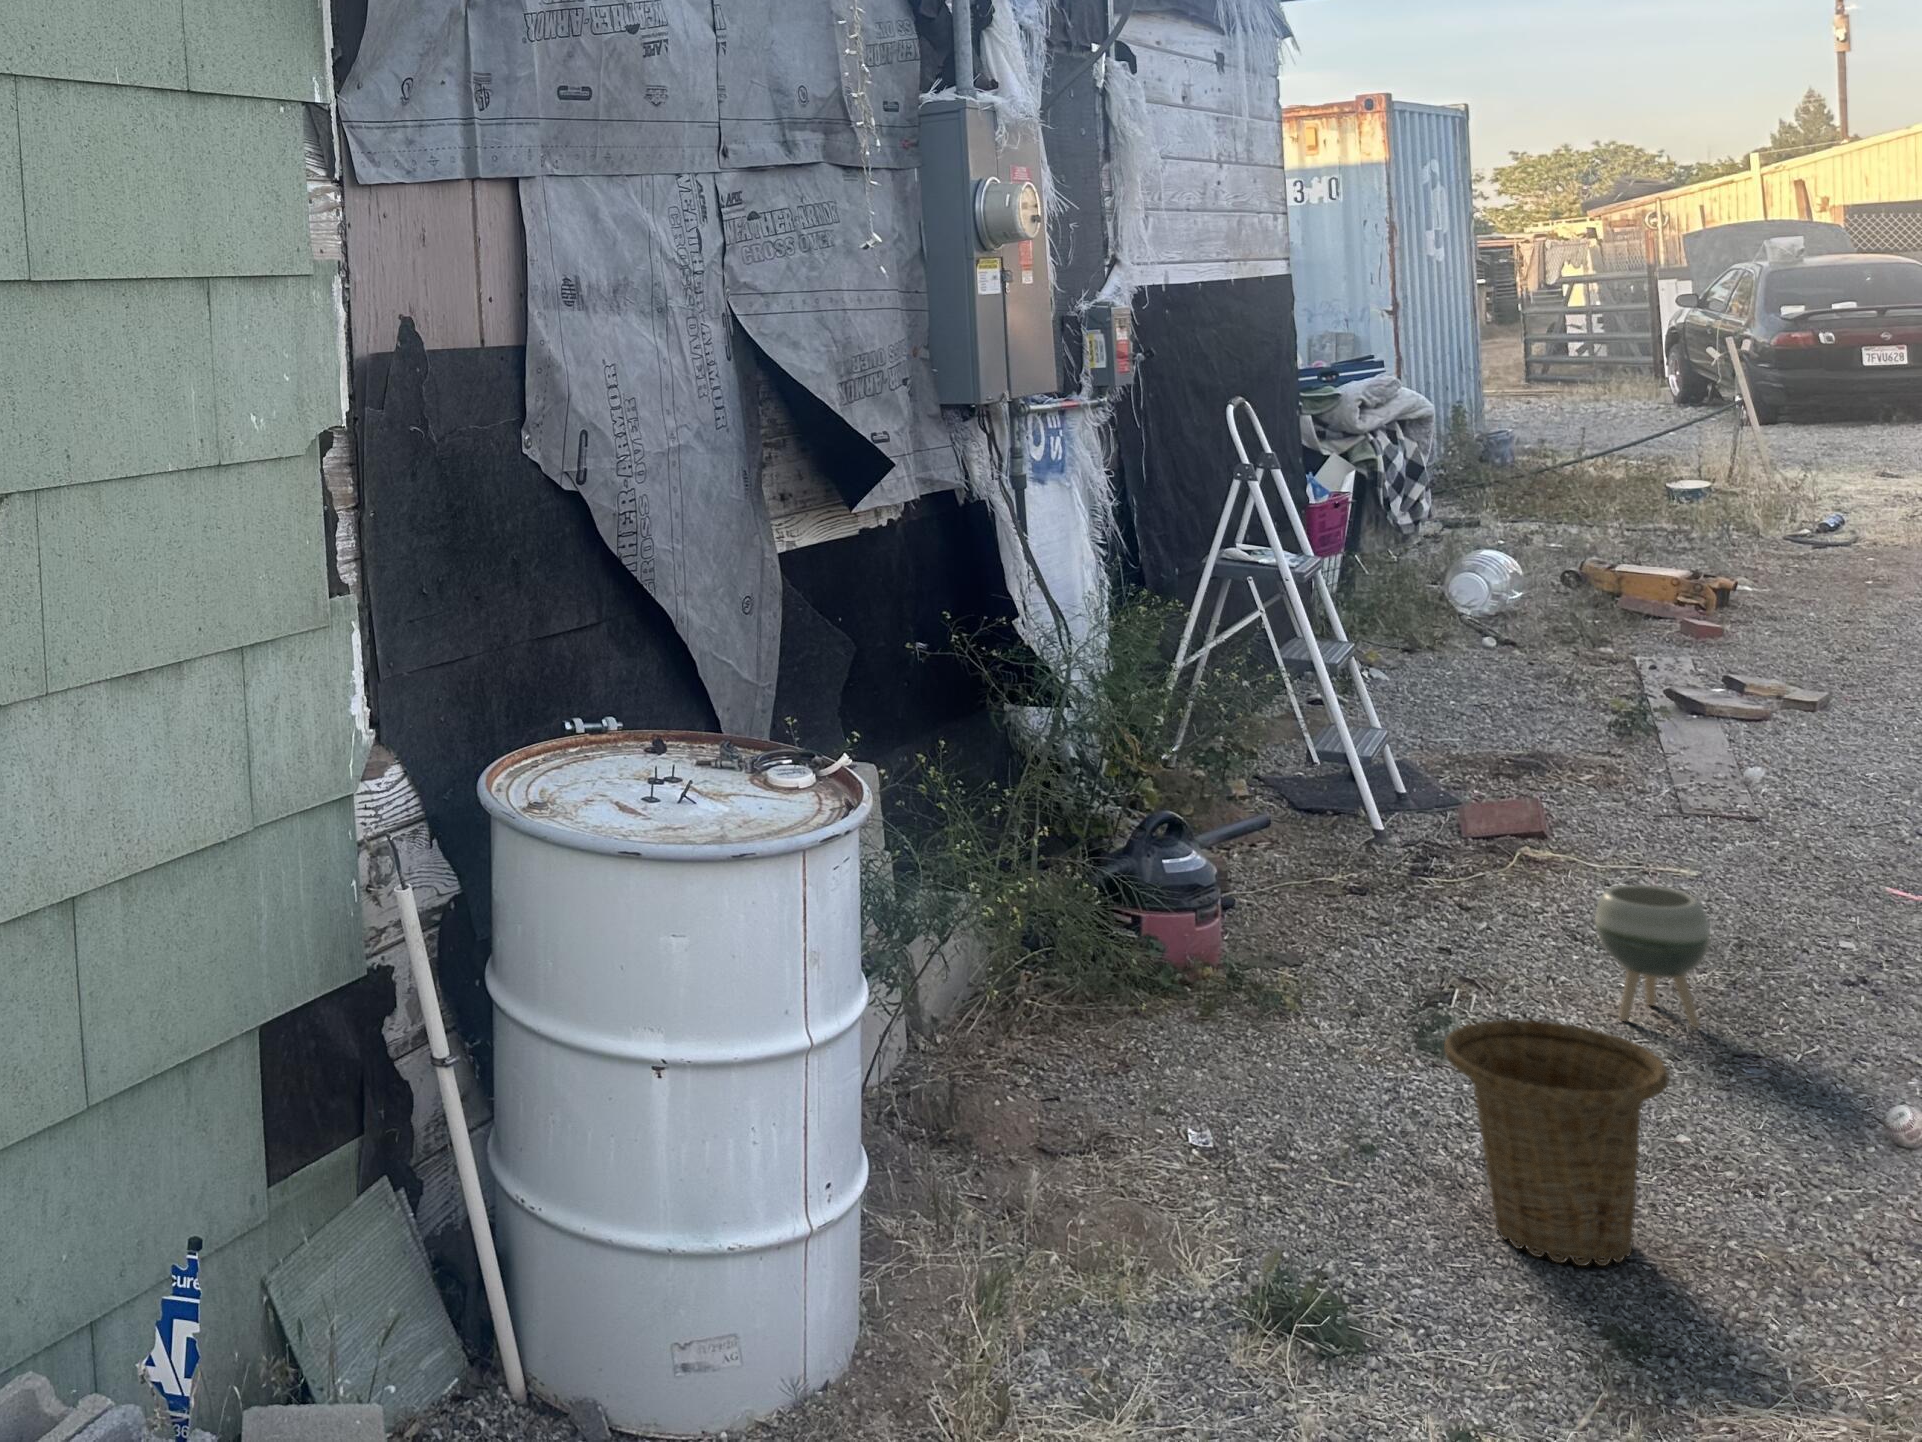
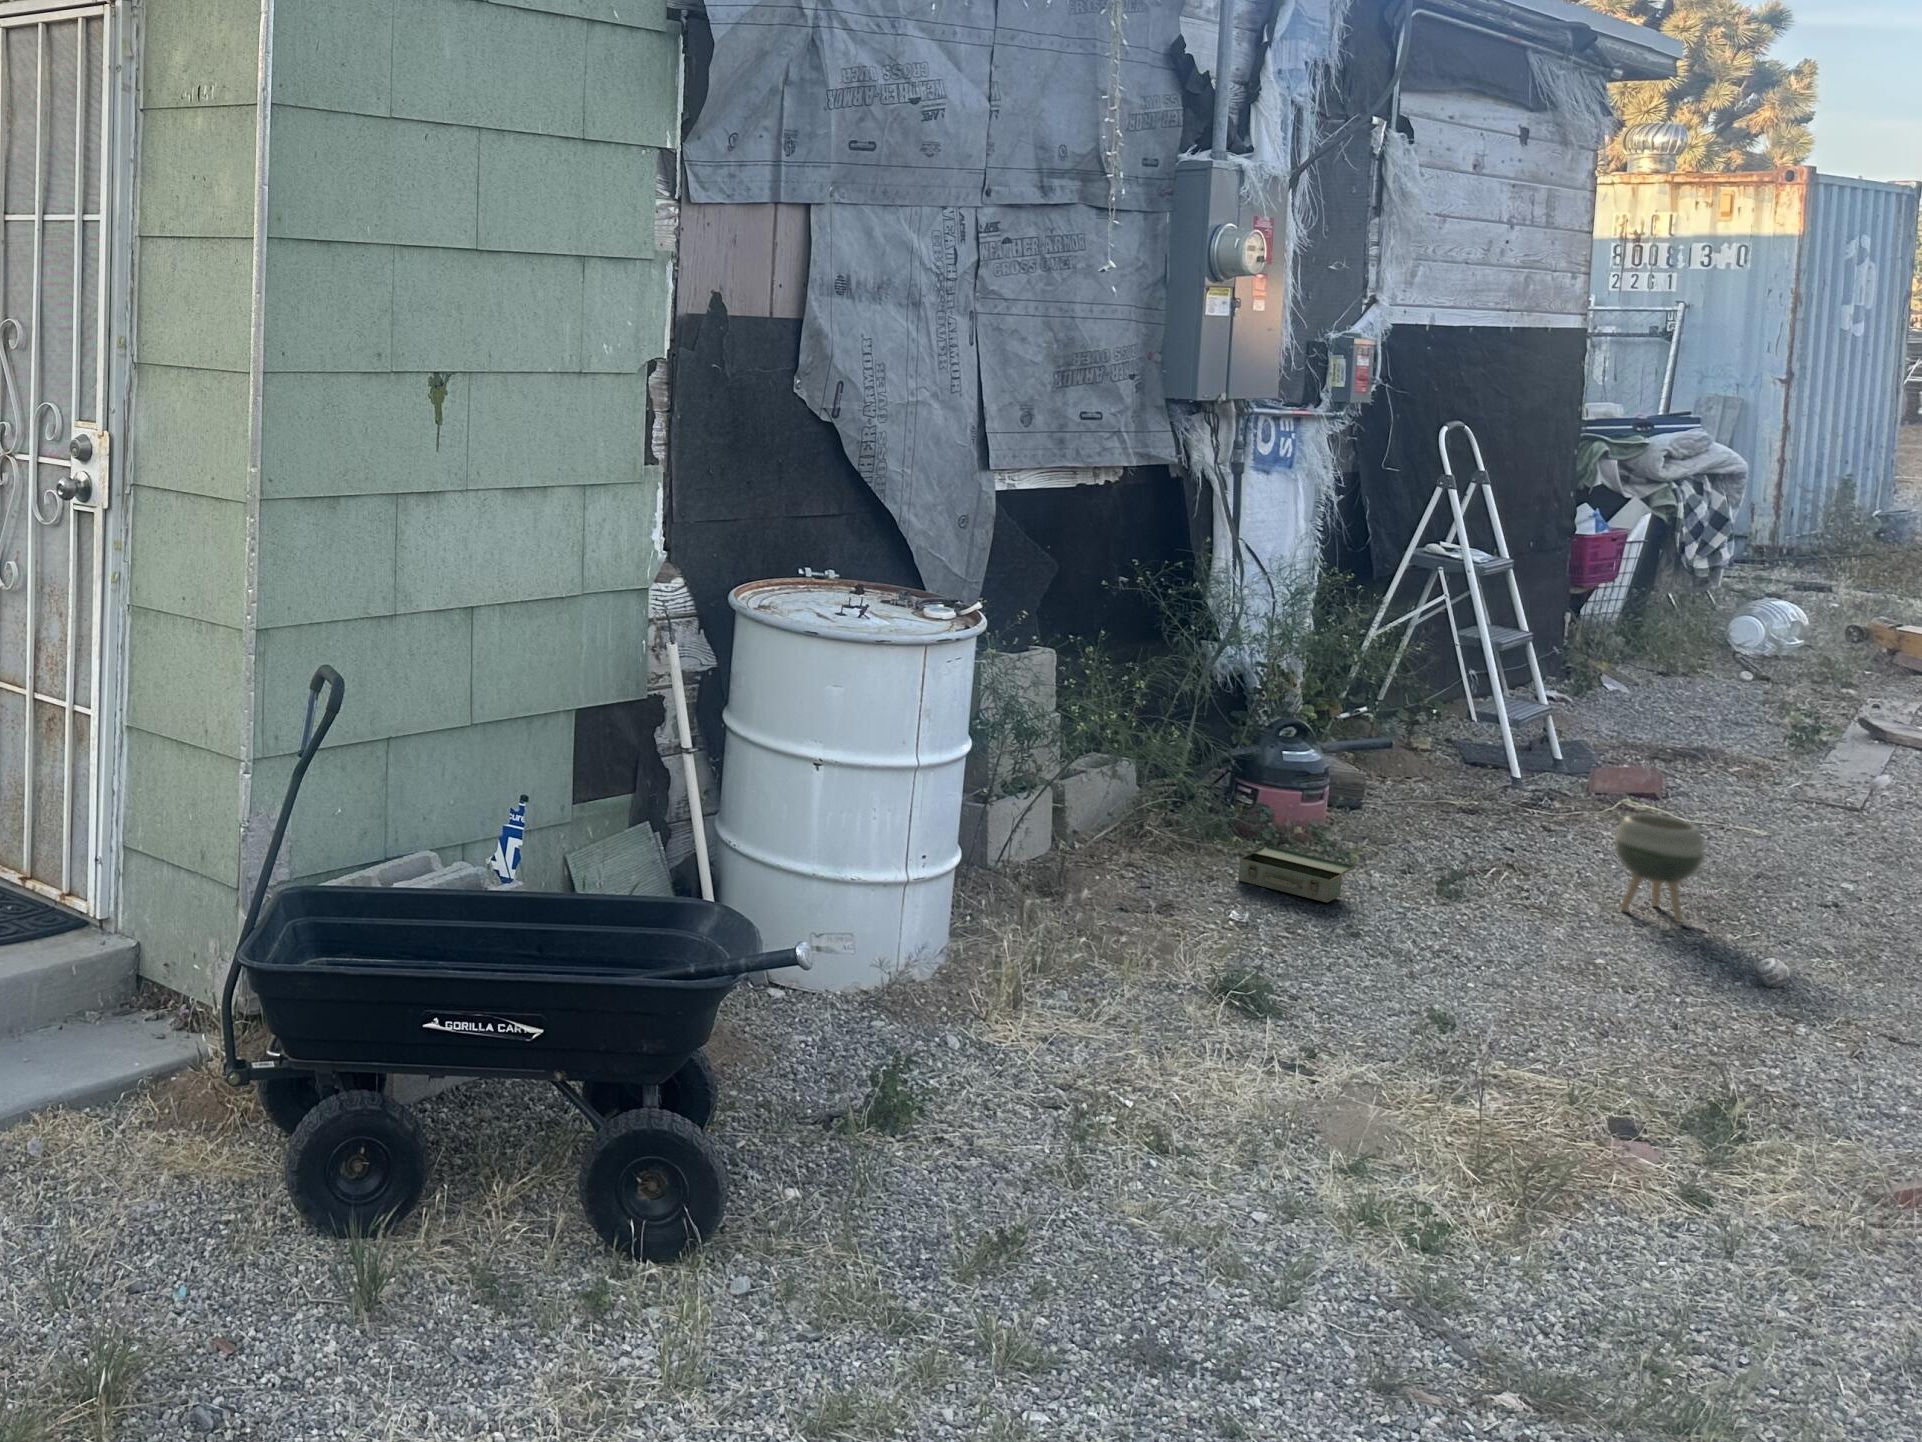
toolbox: none [1165,1001,1307,1082] -> present [1239,846,1353,903]
basket: present [1444,1020,1669,1266] -> none [1398,856,1553,1016]

